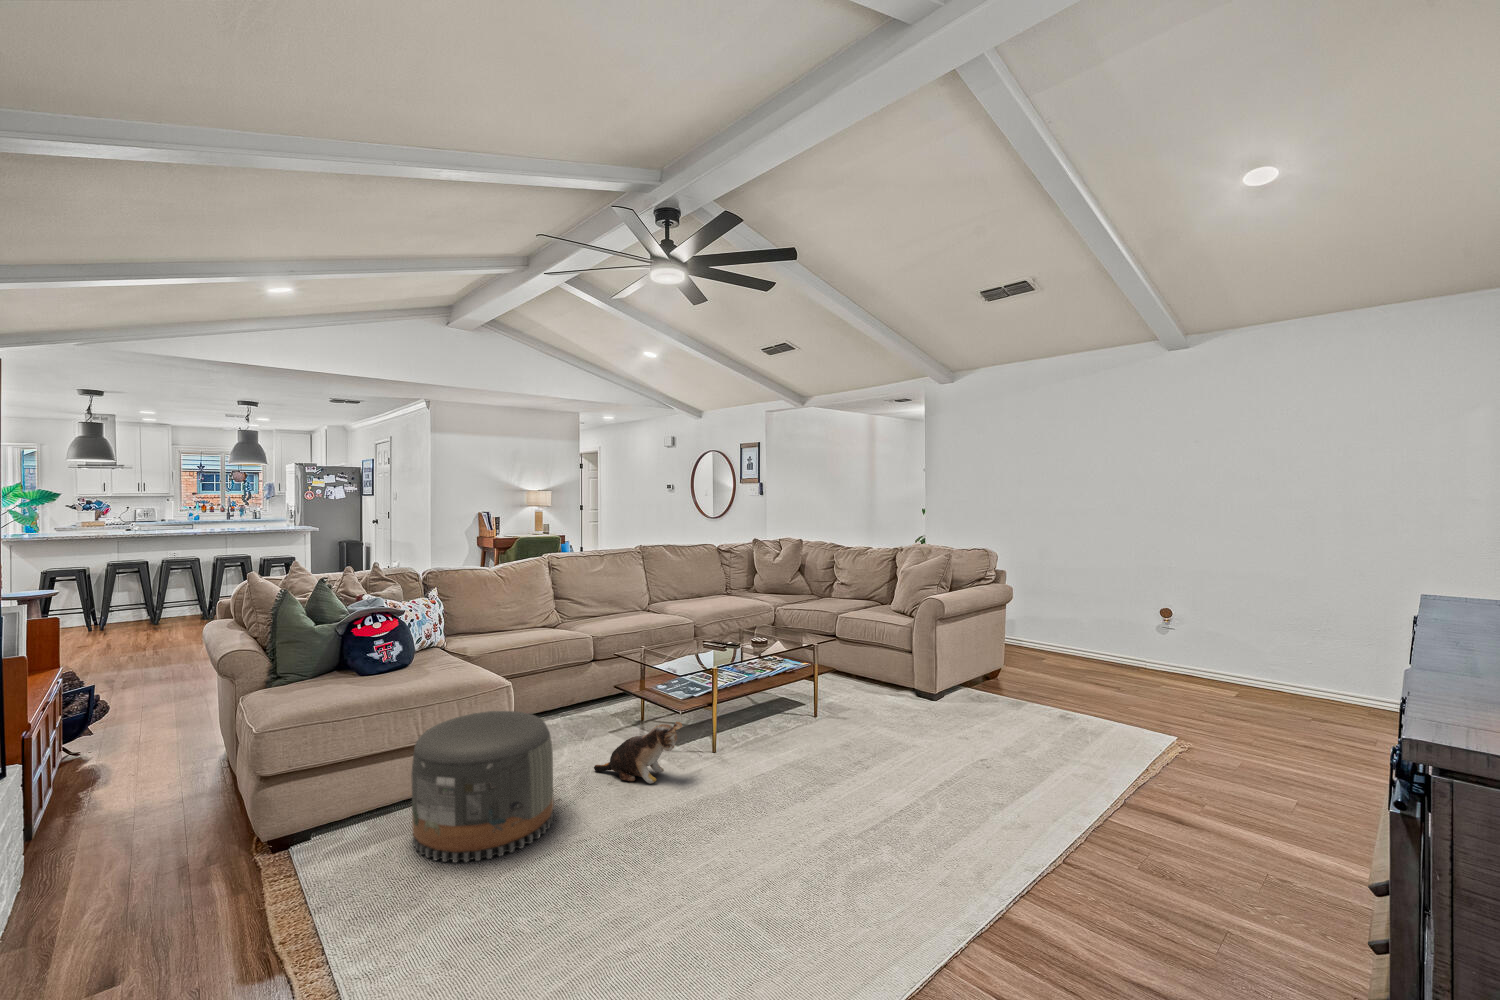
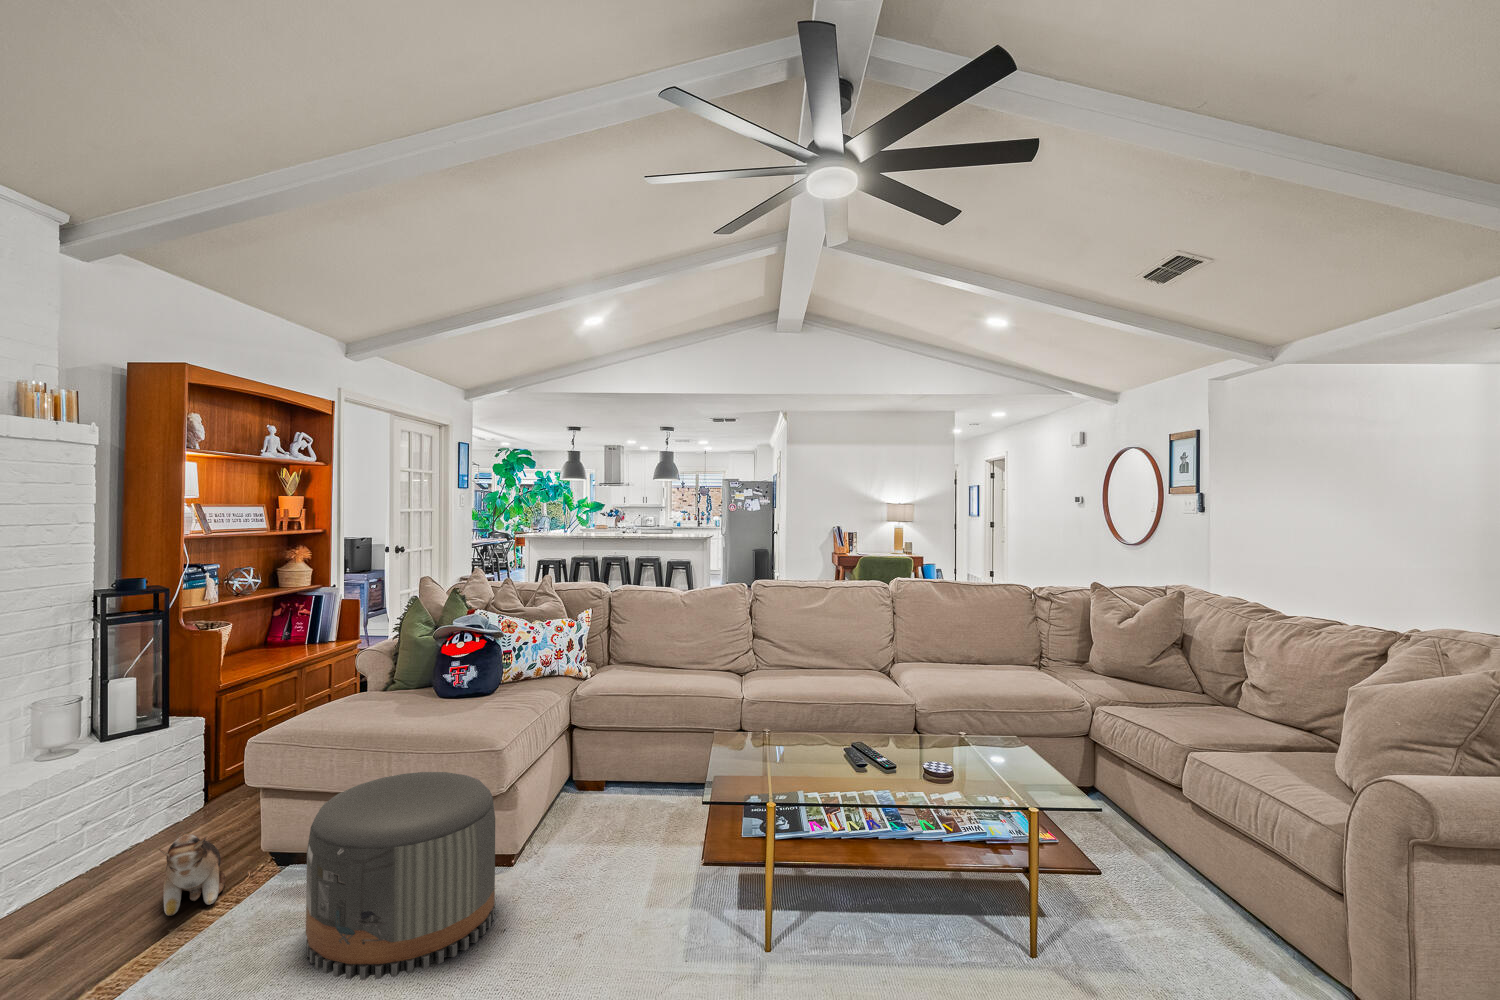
plush toy: present [594,722,682,784] -> present [159,833,226,916]

